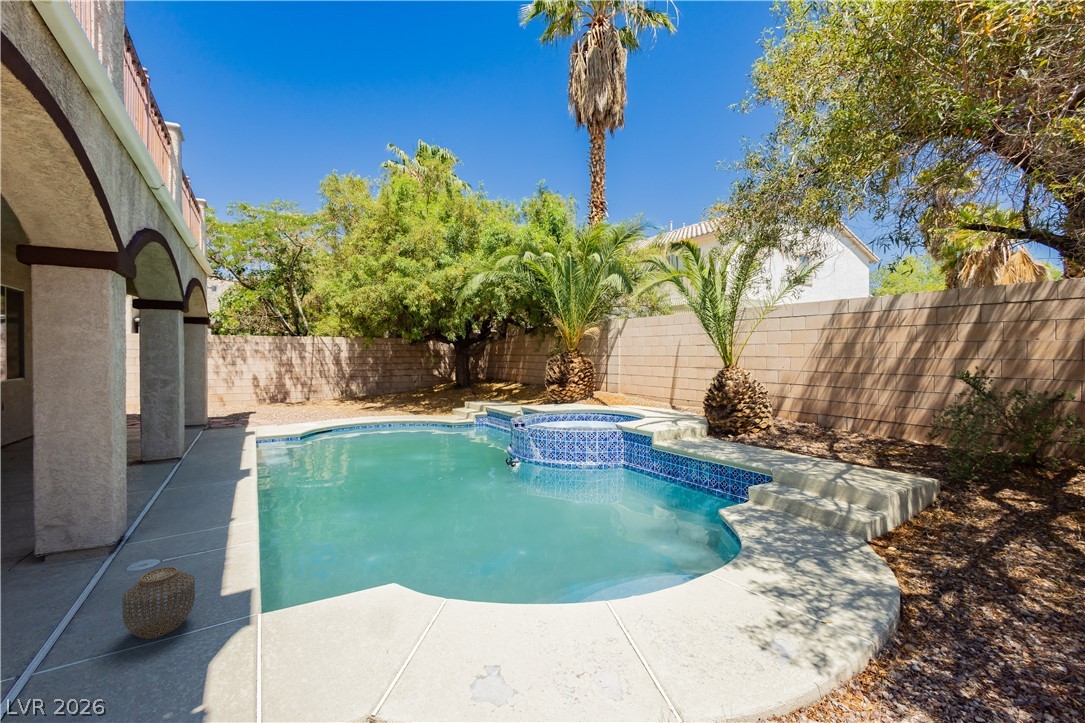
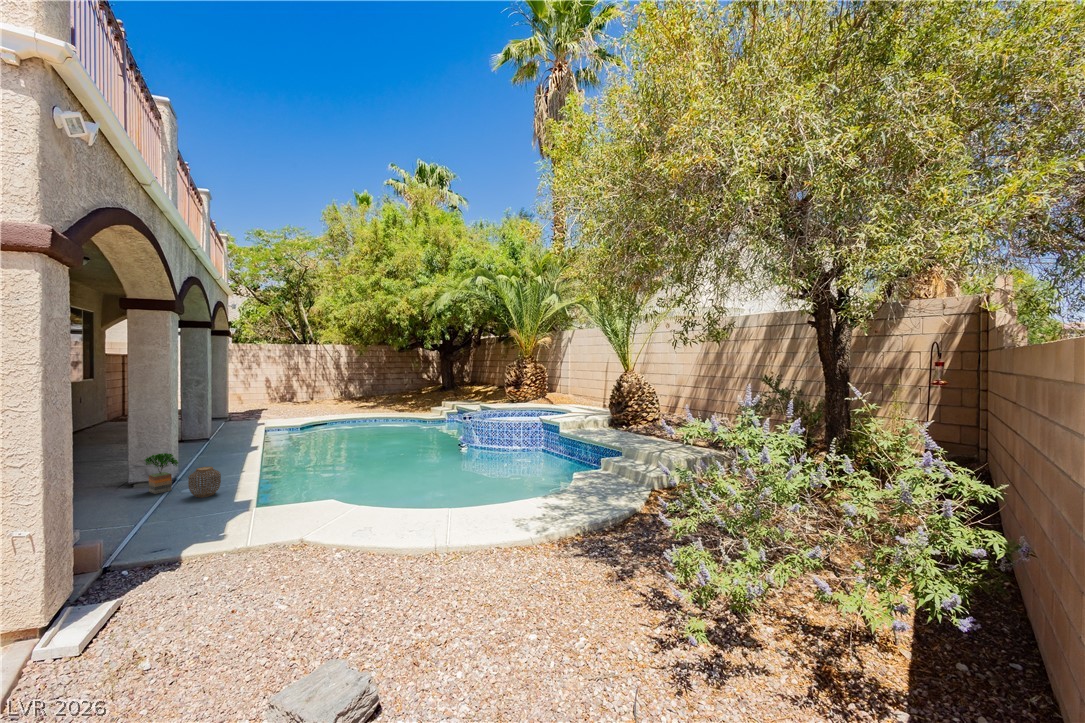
potted tree: none [24,536,108,629] -> present [145,453,178,494]

